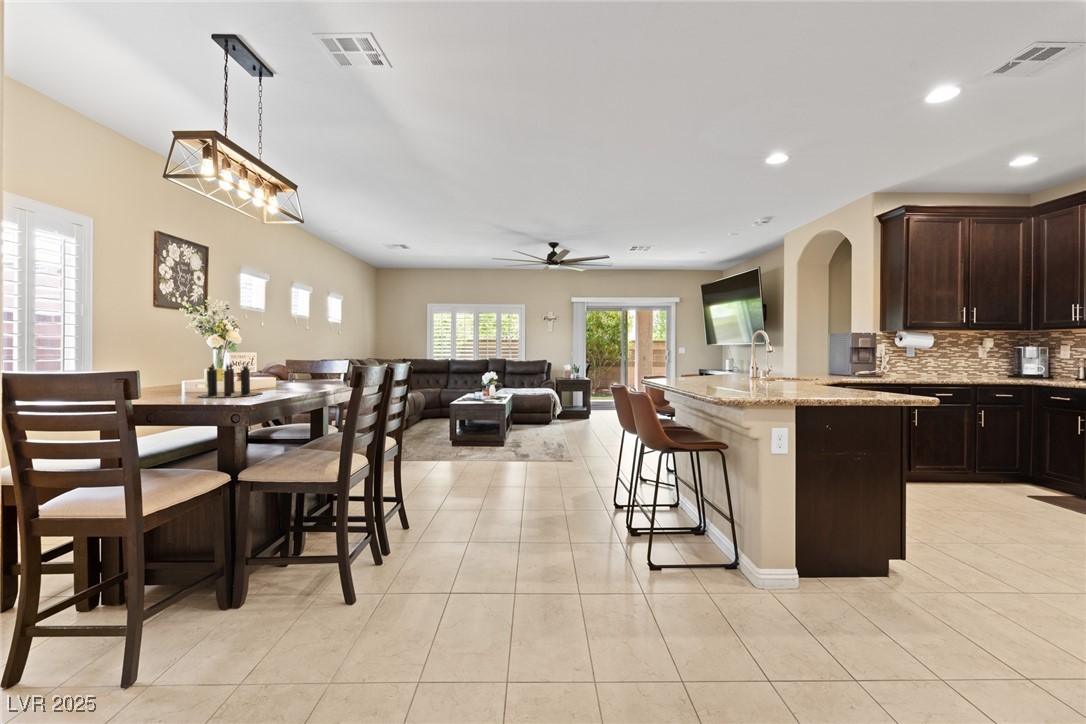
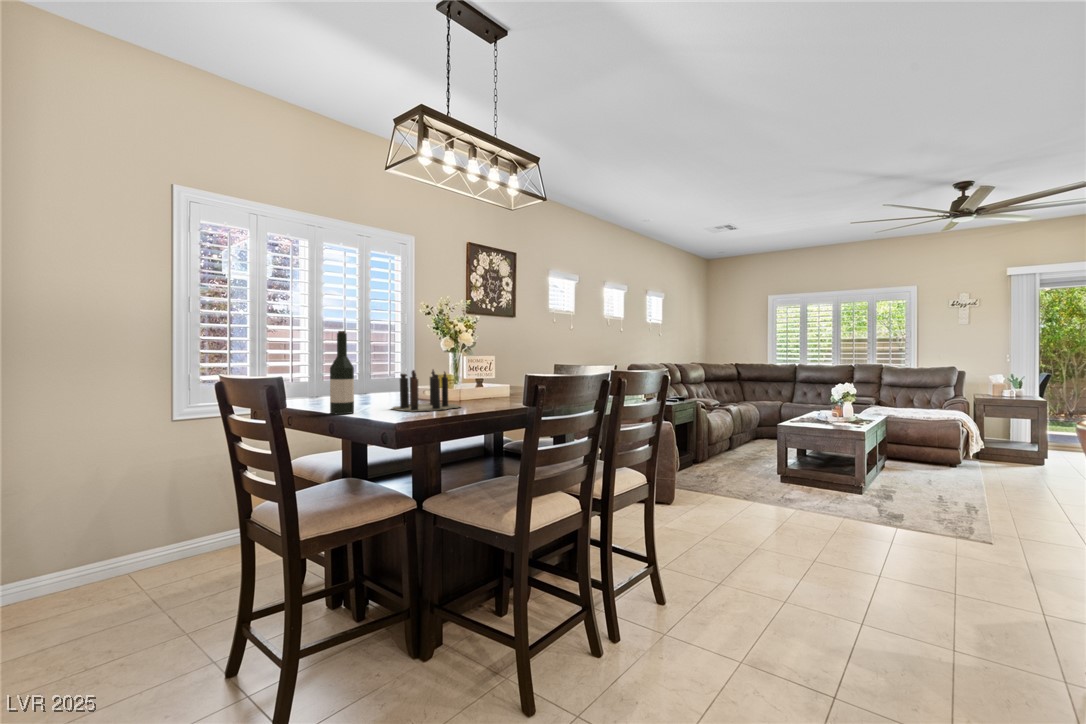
wine bottle: none [154,330,179,403] -> present [330,331,354,414]

